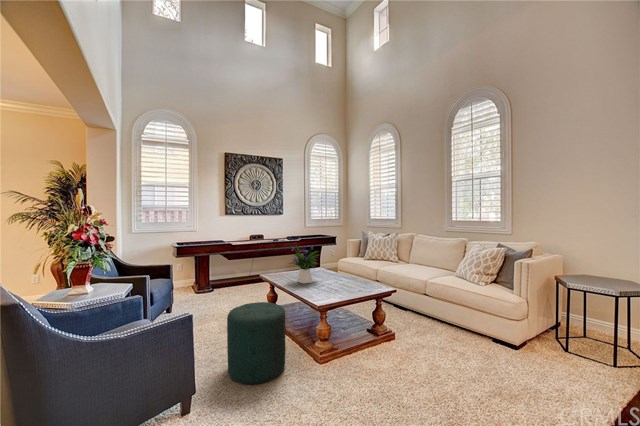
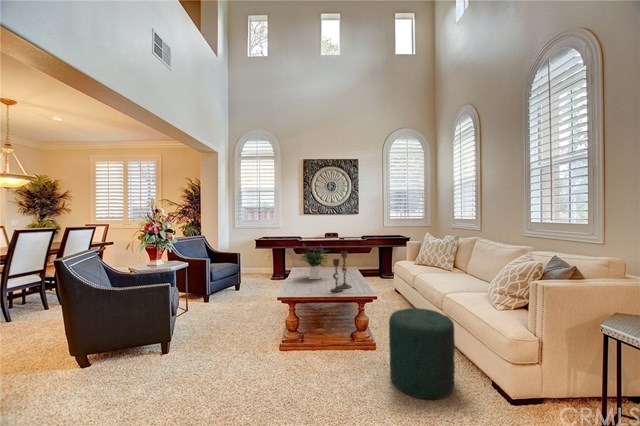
candlestick: none [343,250,357,291] -> present [331,251,352,292]
ottoman: present [227,302,286,384] -> present [389,308,455,399]

